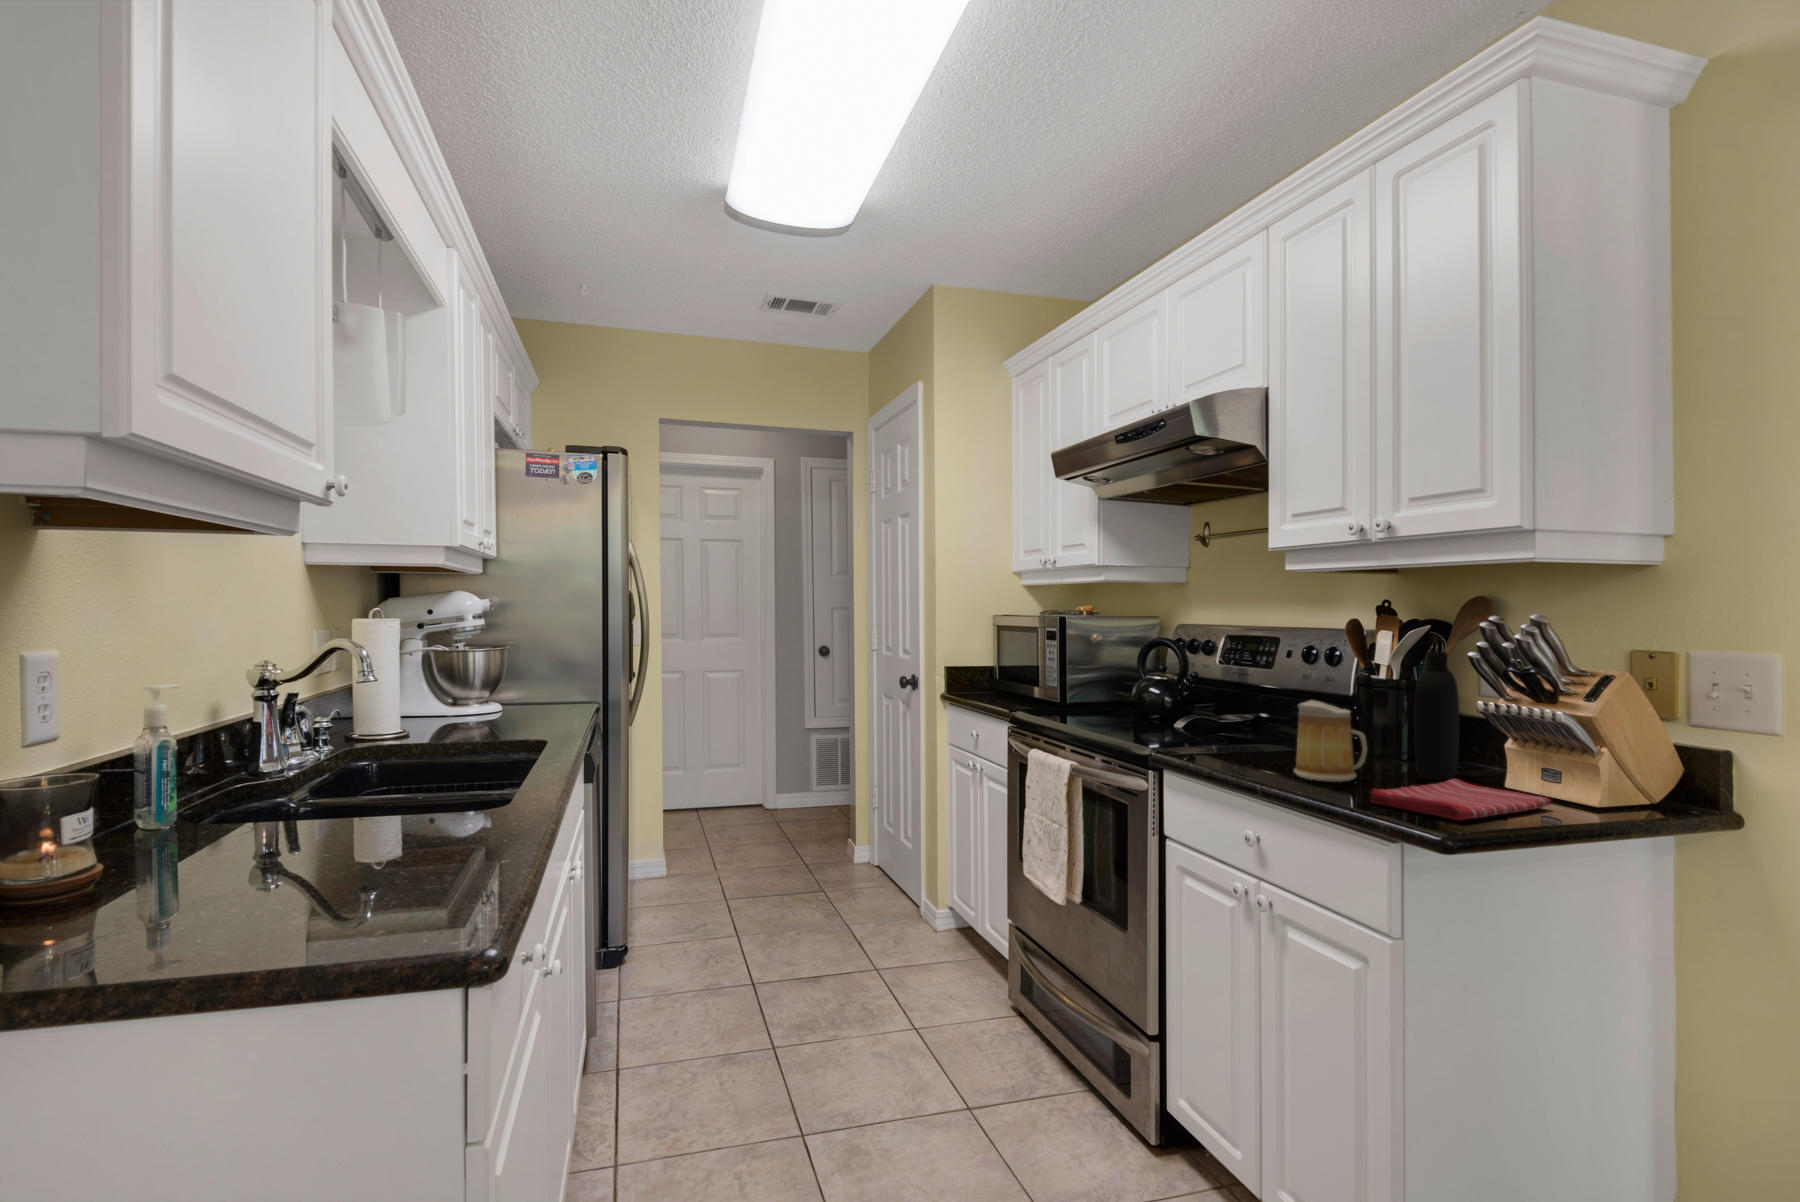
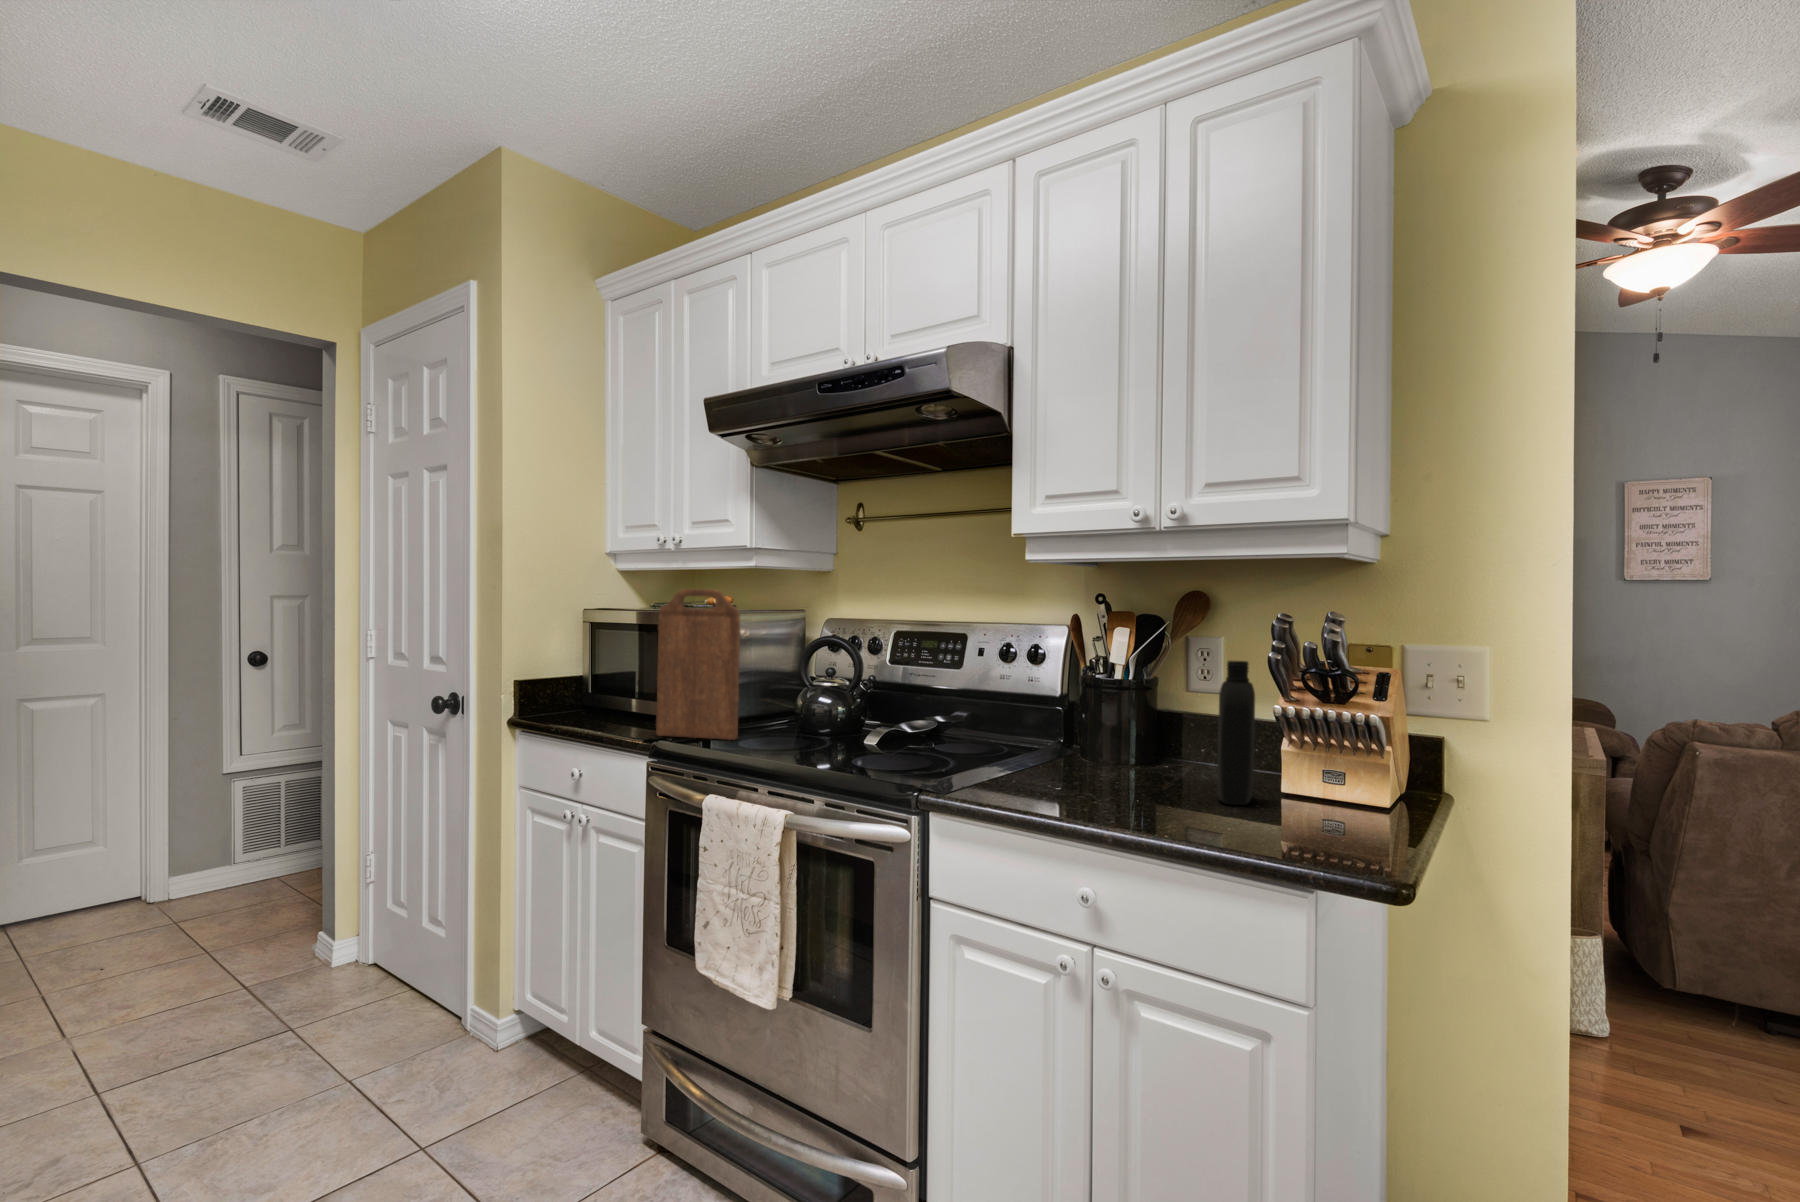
cutting board: none [1019,598,1075,713] -> present [656,589,740,740]
mug: present [1294,700,1367,782] -> none [1107,720,1188,817]
dish towel: present [1371,779,1551,821] -> none [1239,803,1390,856]

